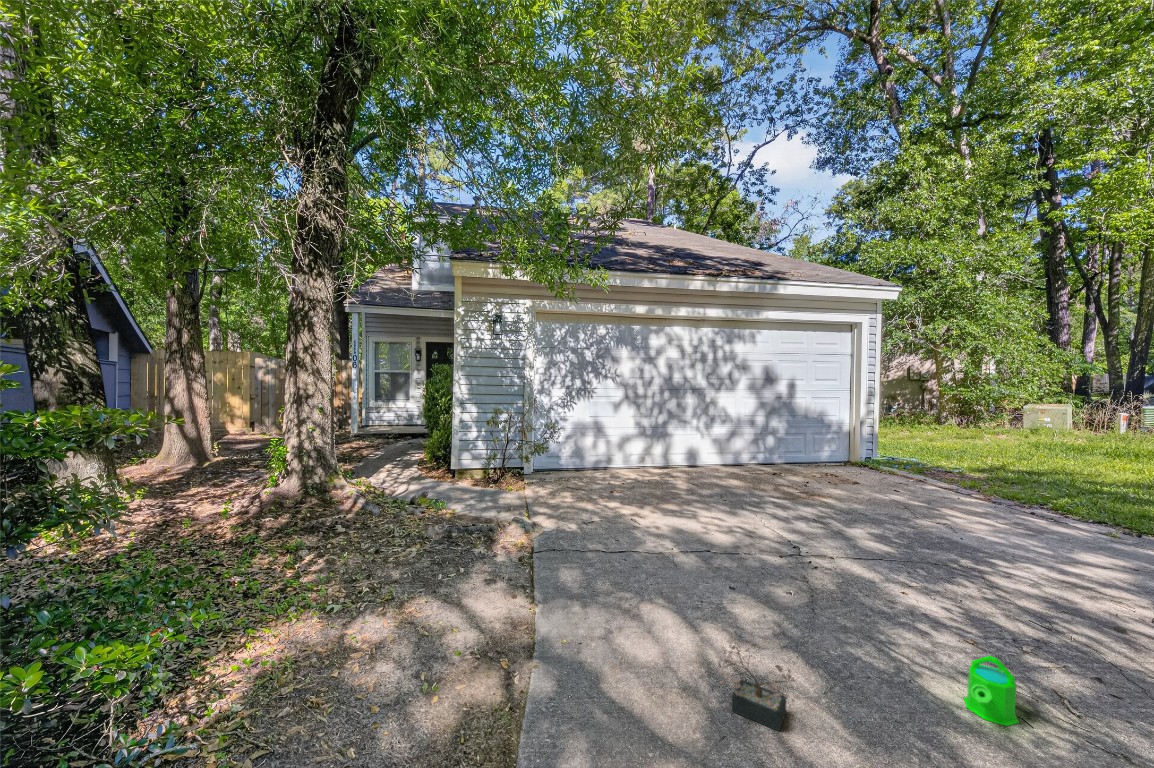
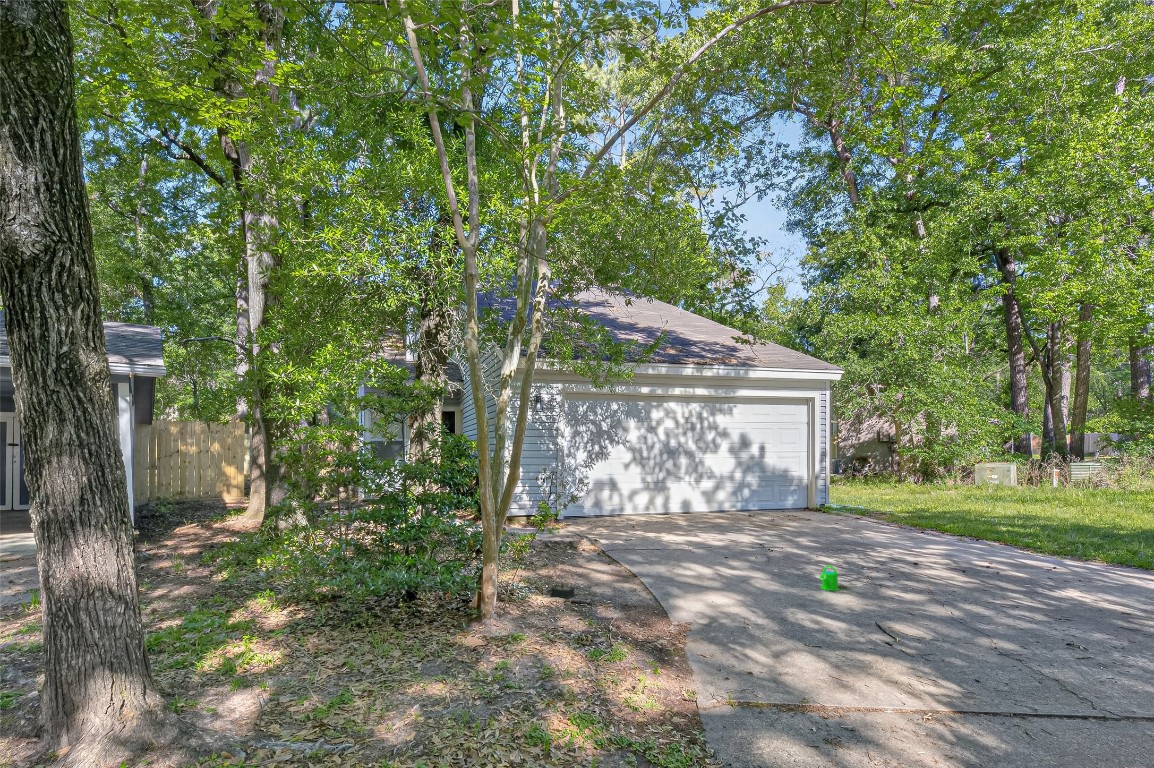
decorative plant: present [717,633,798,731] -> present [546,566,577,598]

